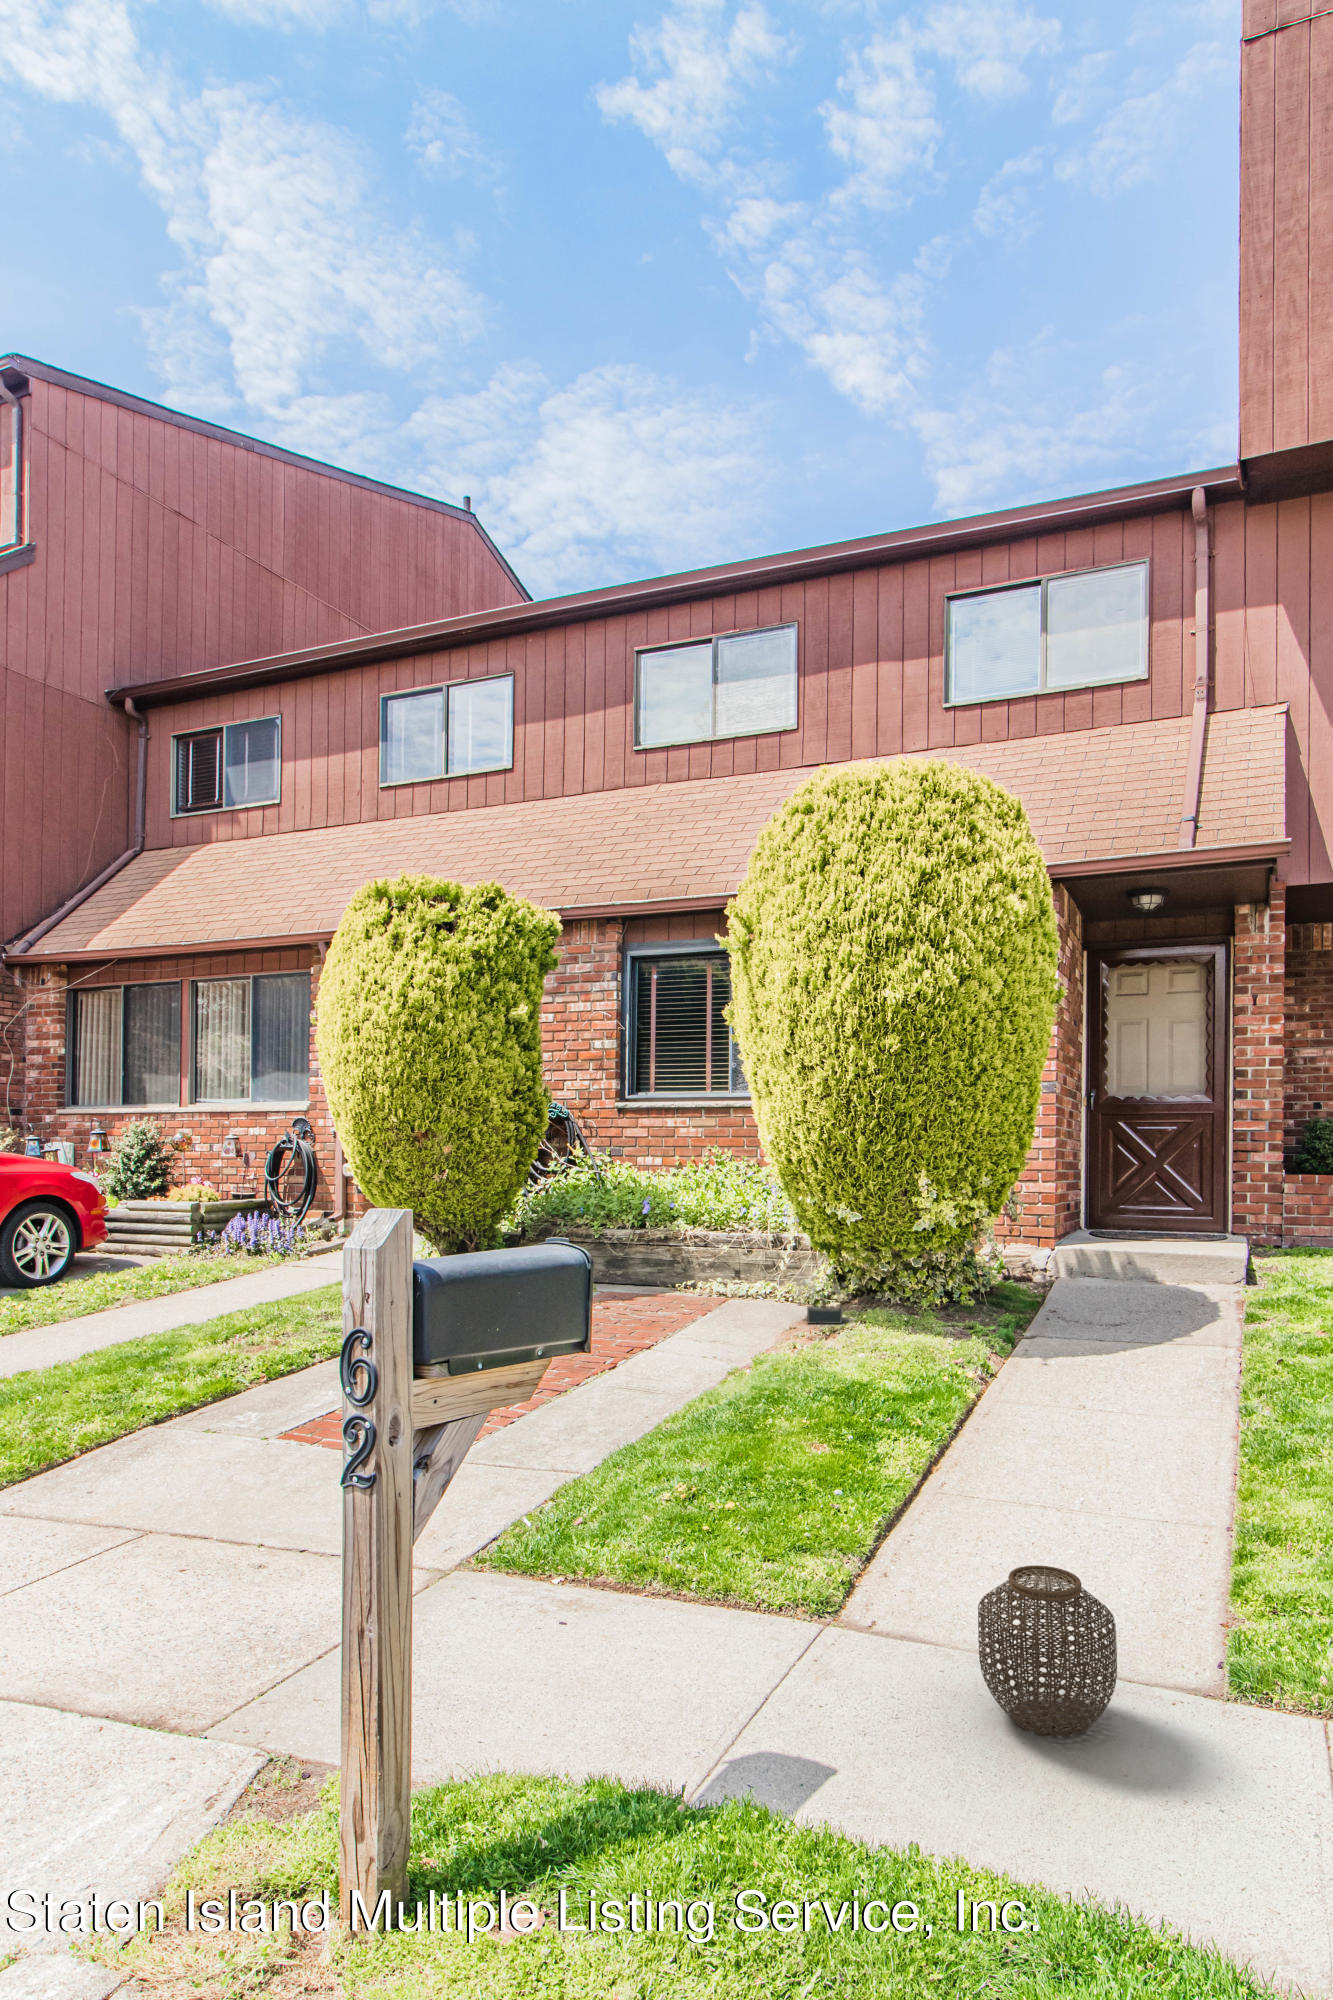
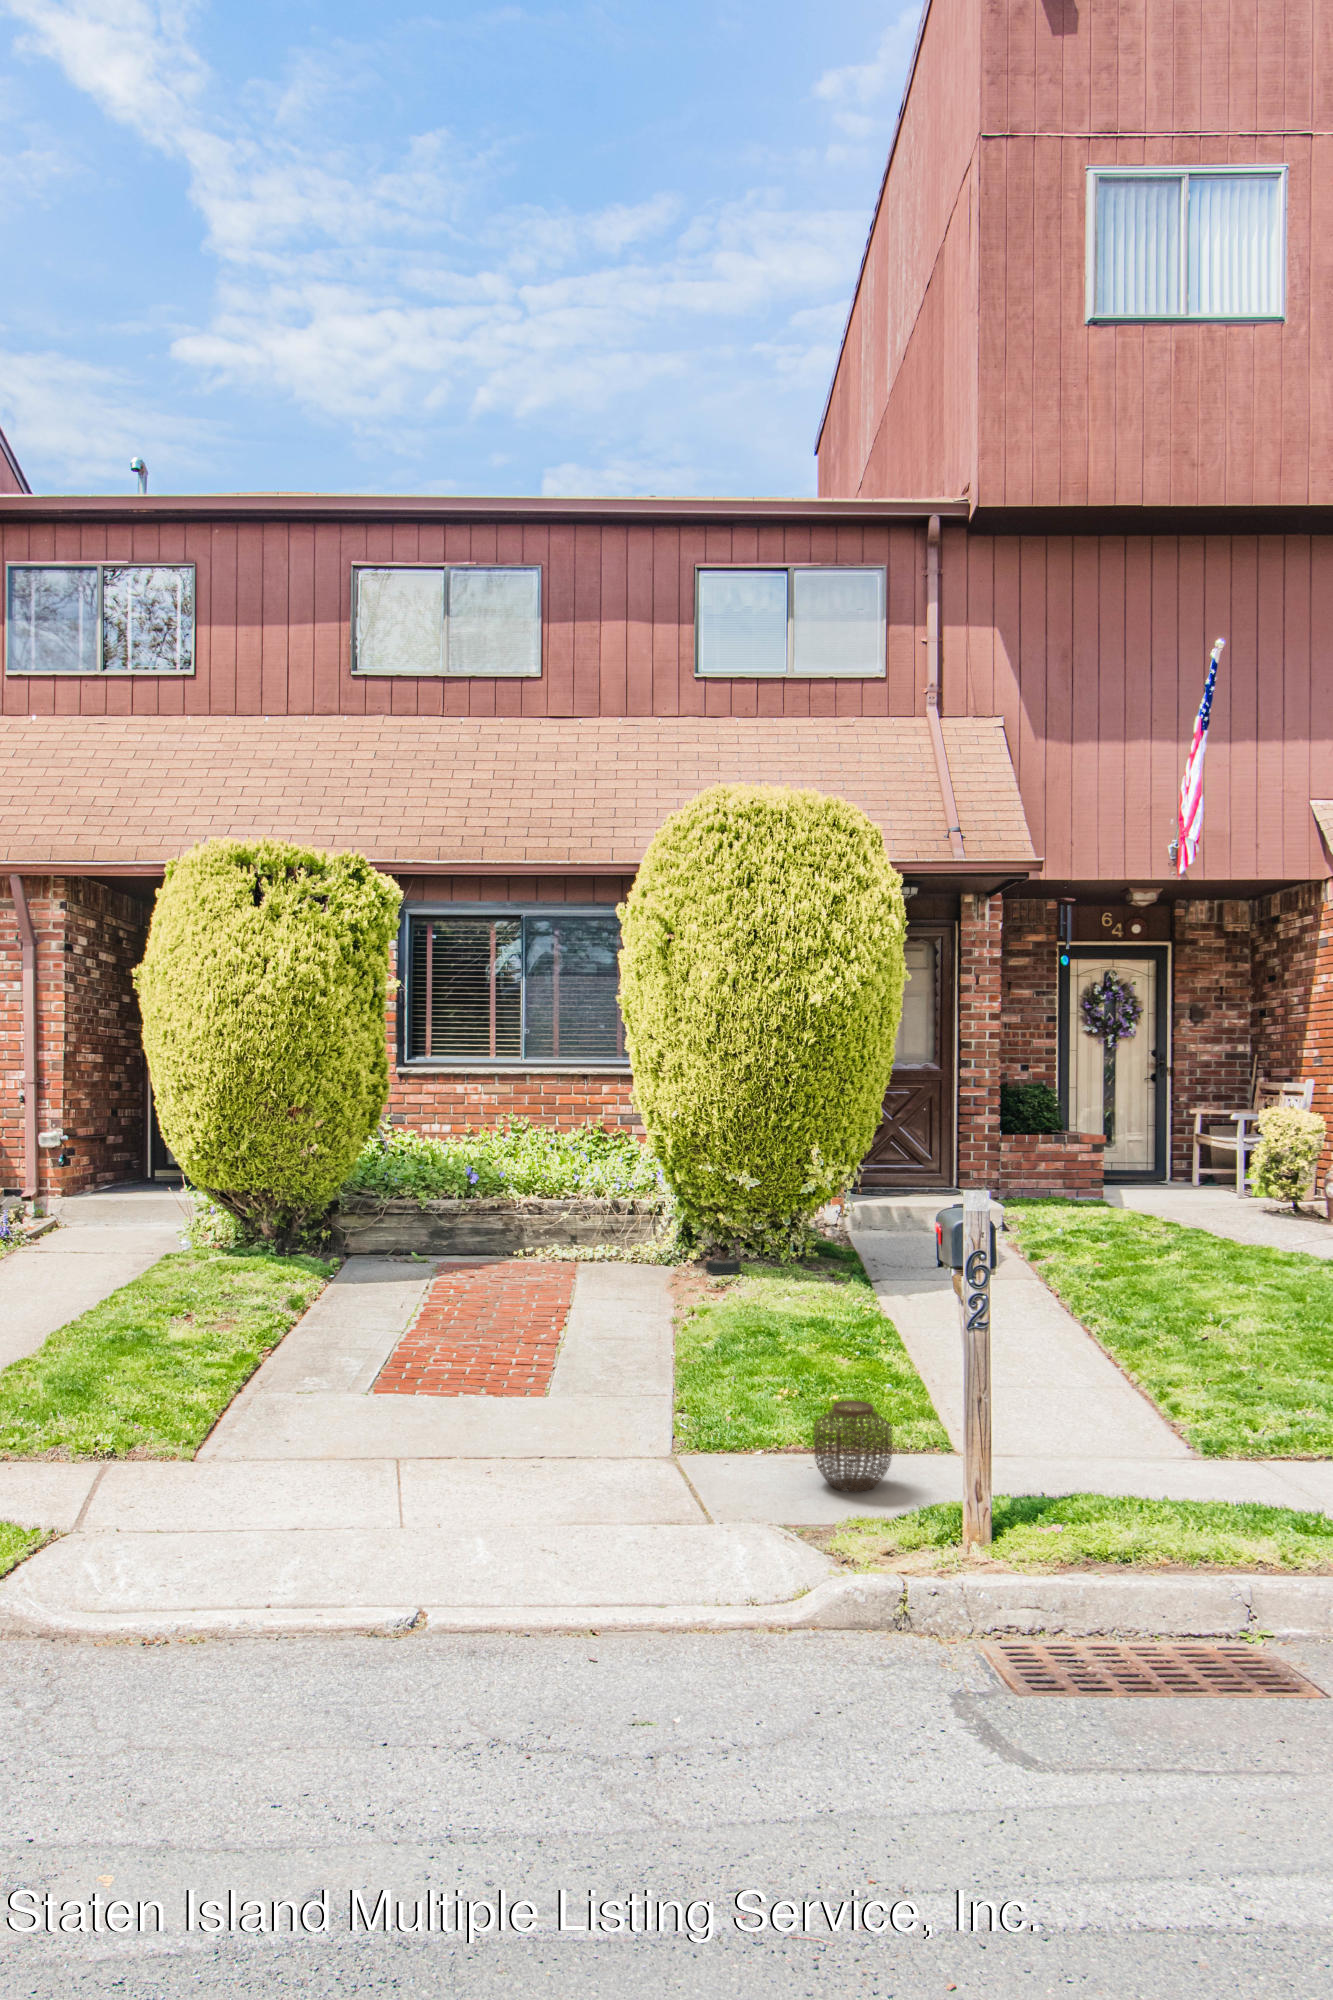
woven basket: present [978,1565,1117,1737] -> present [814,1400,892,1492]

